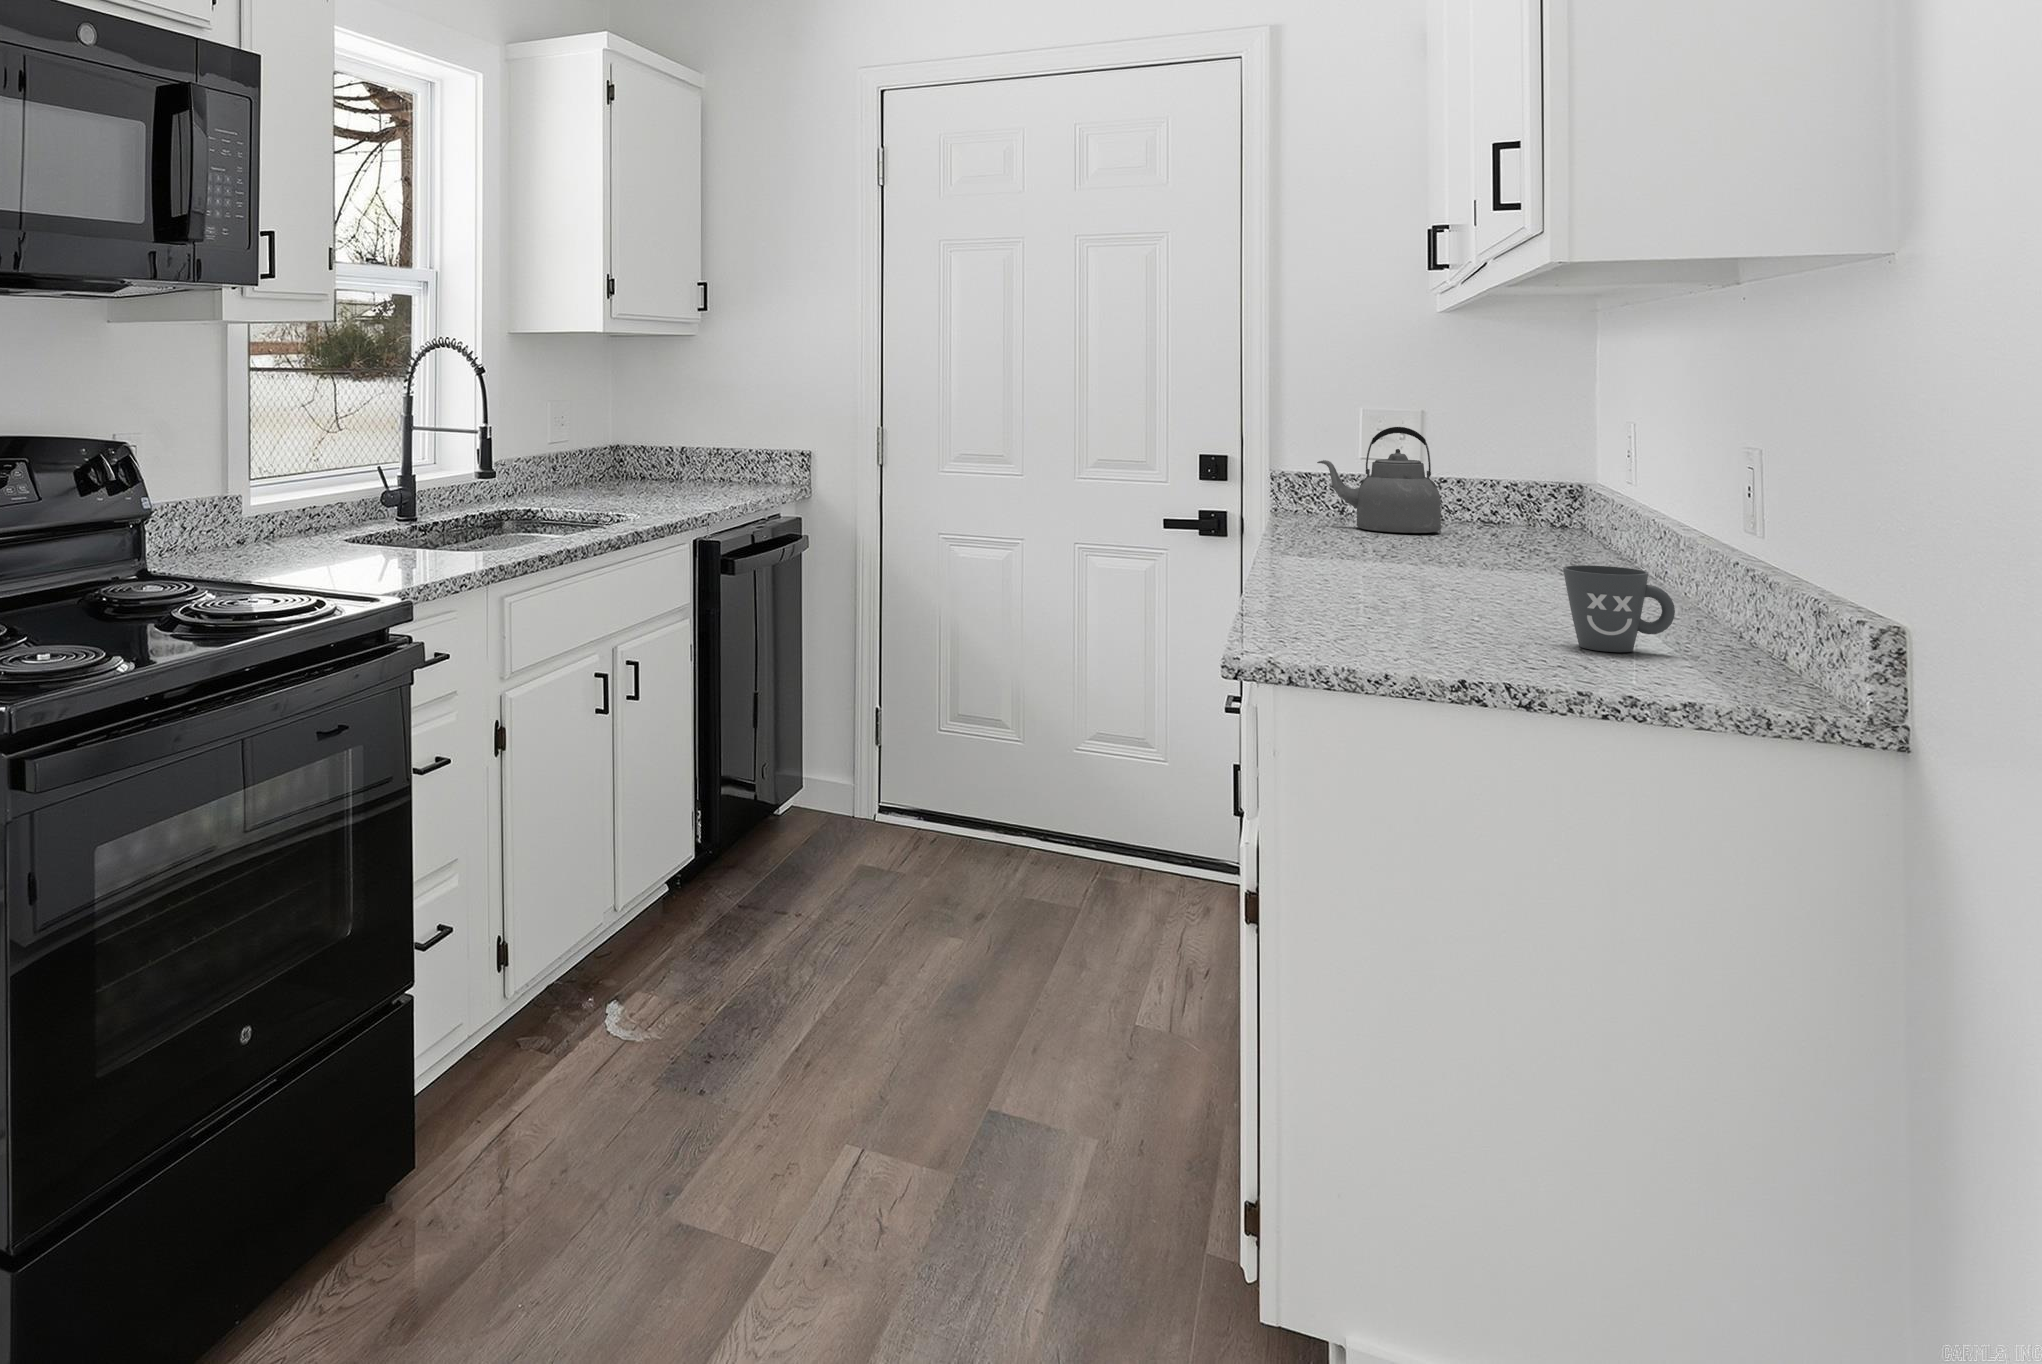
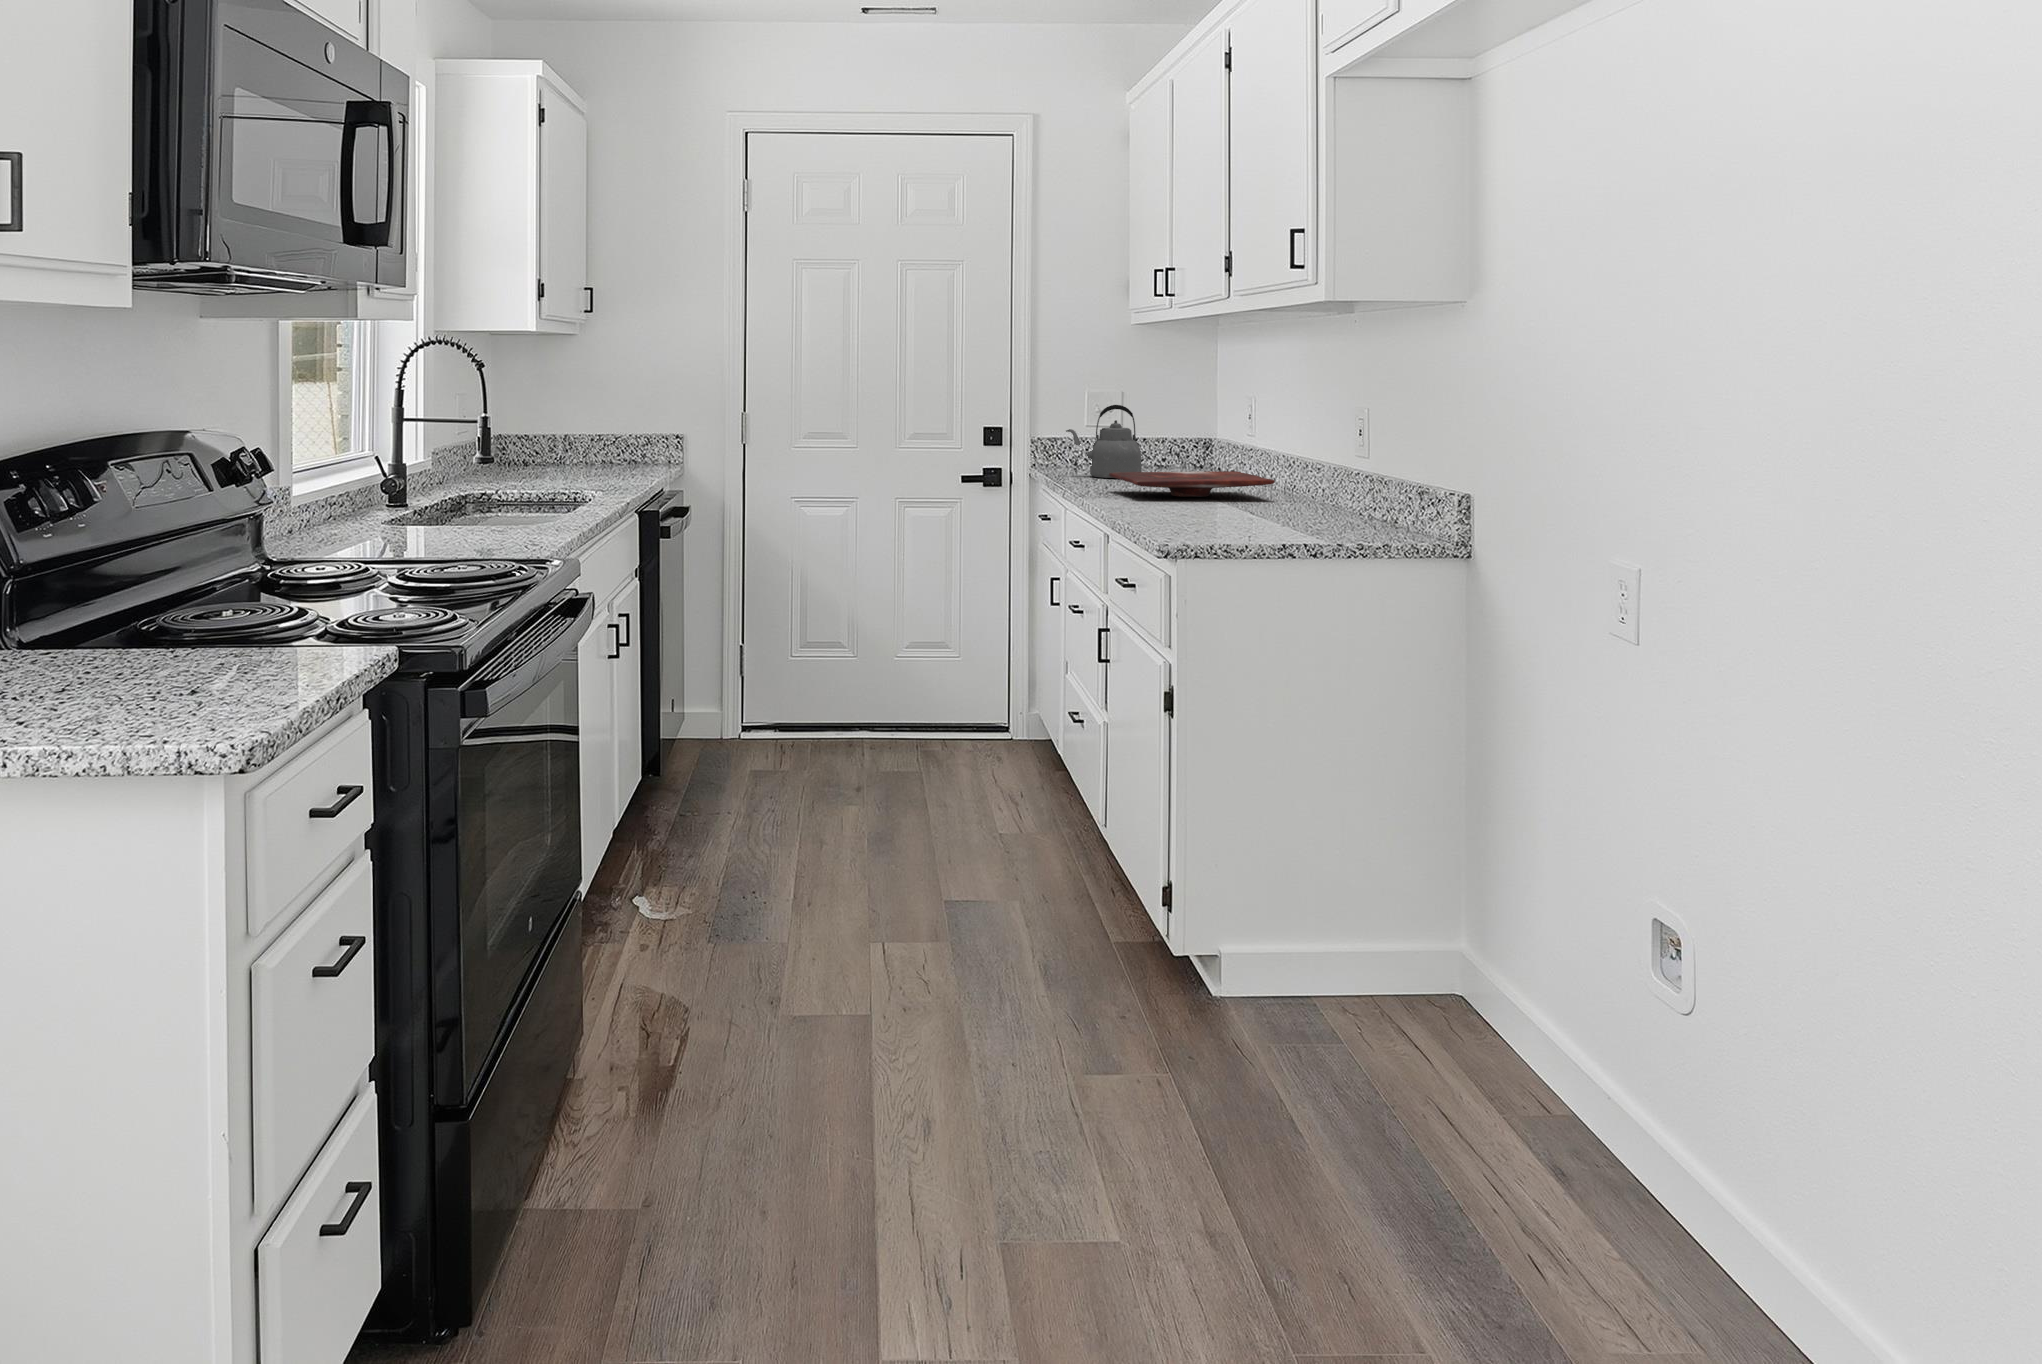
cutting board: none [1337,525,1603,567] -> present [1109,471,1275,497]
mug: present [1563,565,1675,652] -> none [1316,485,1371,536]

